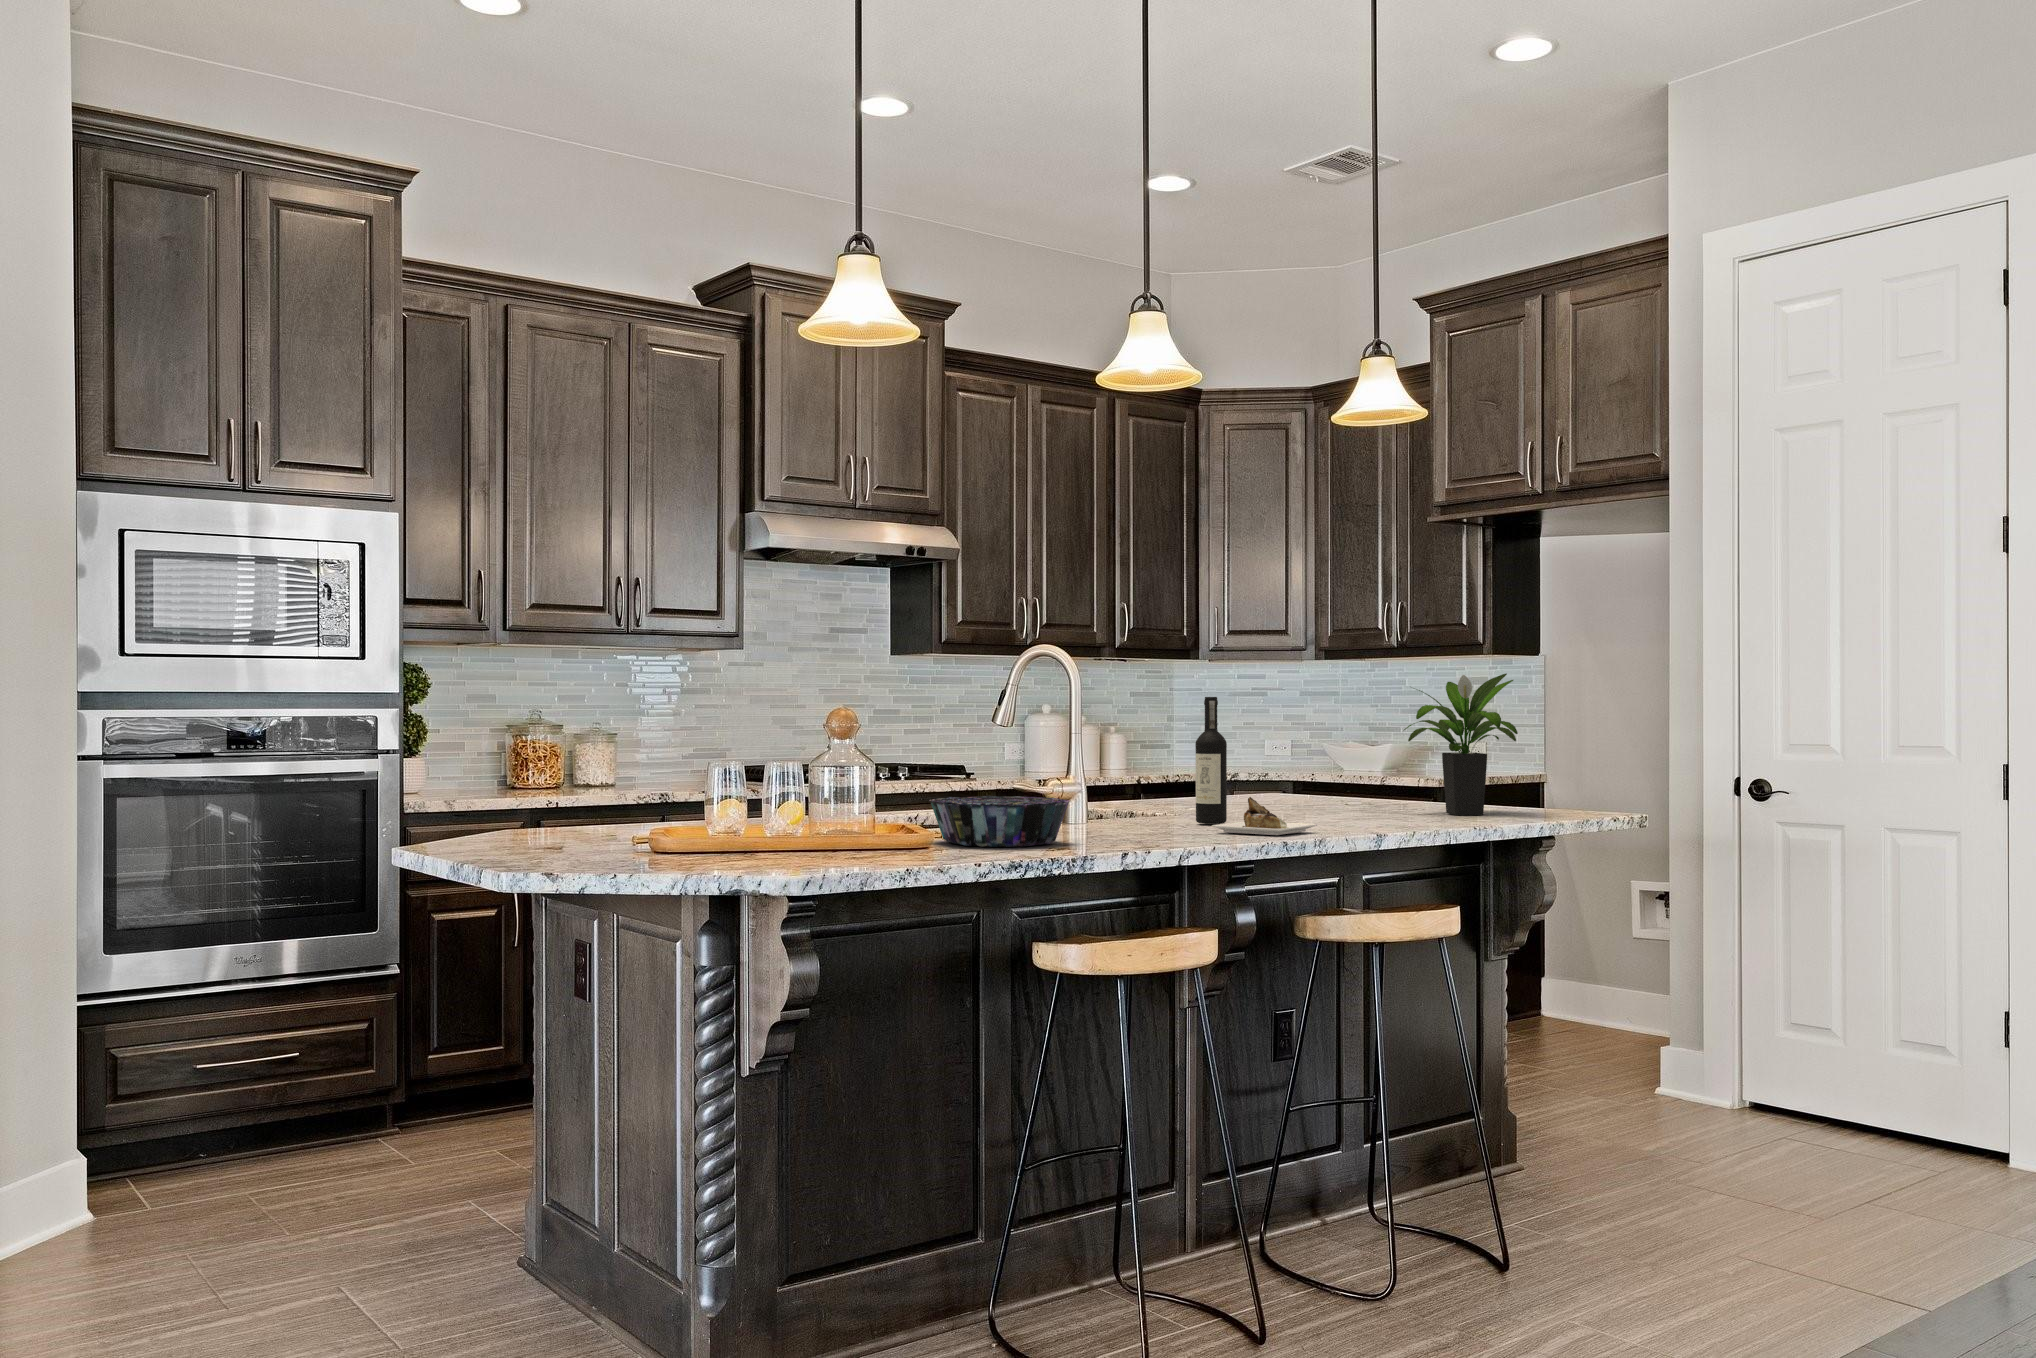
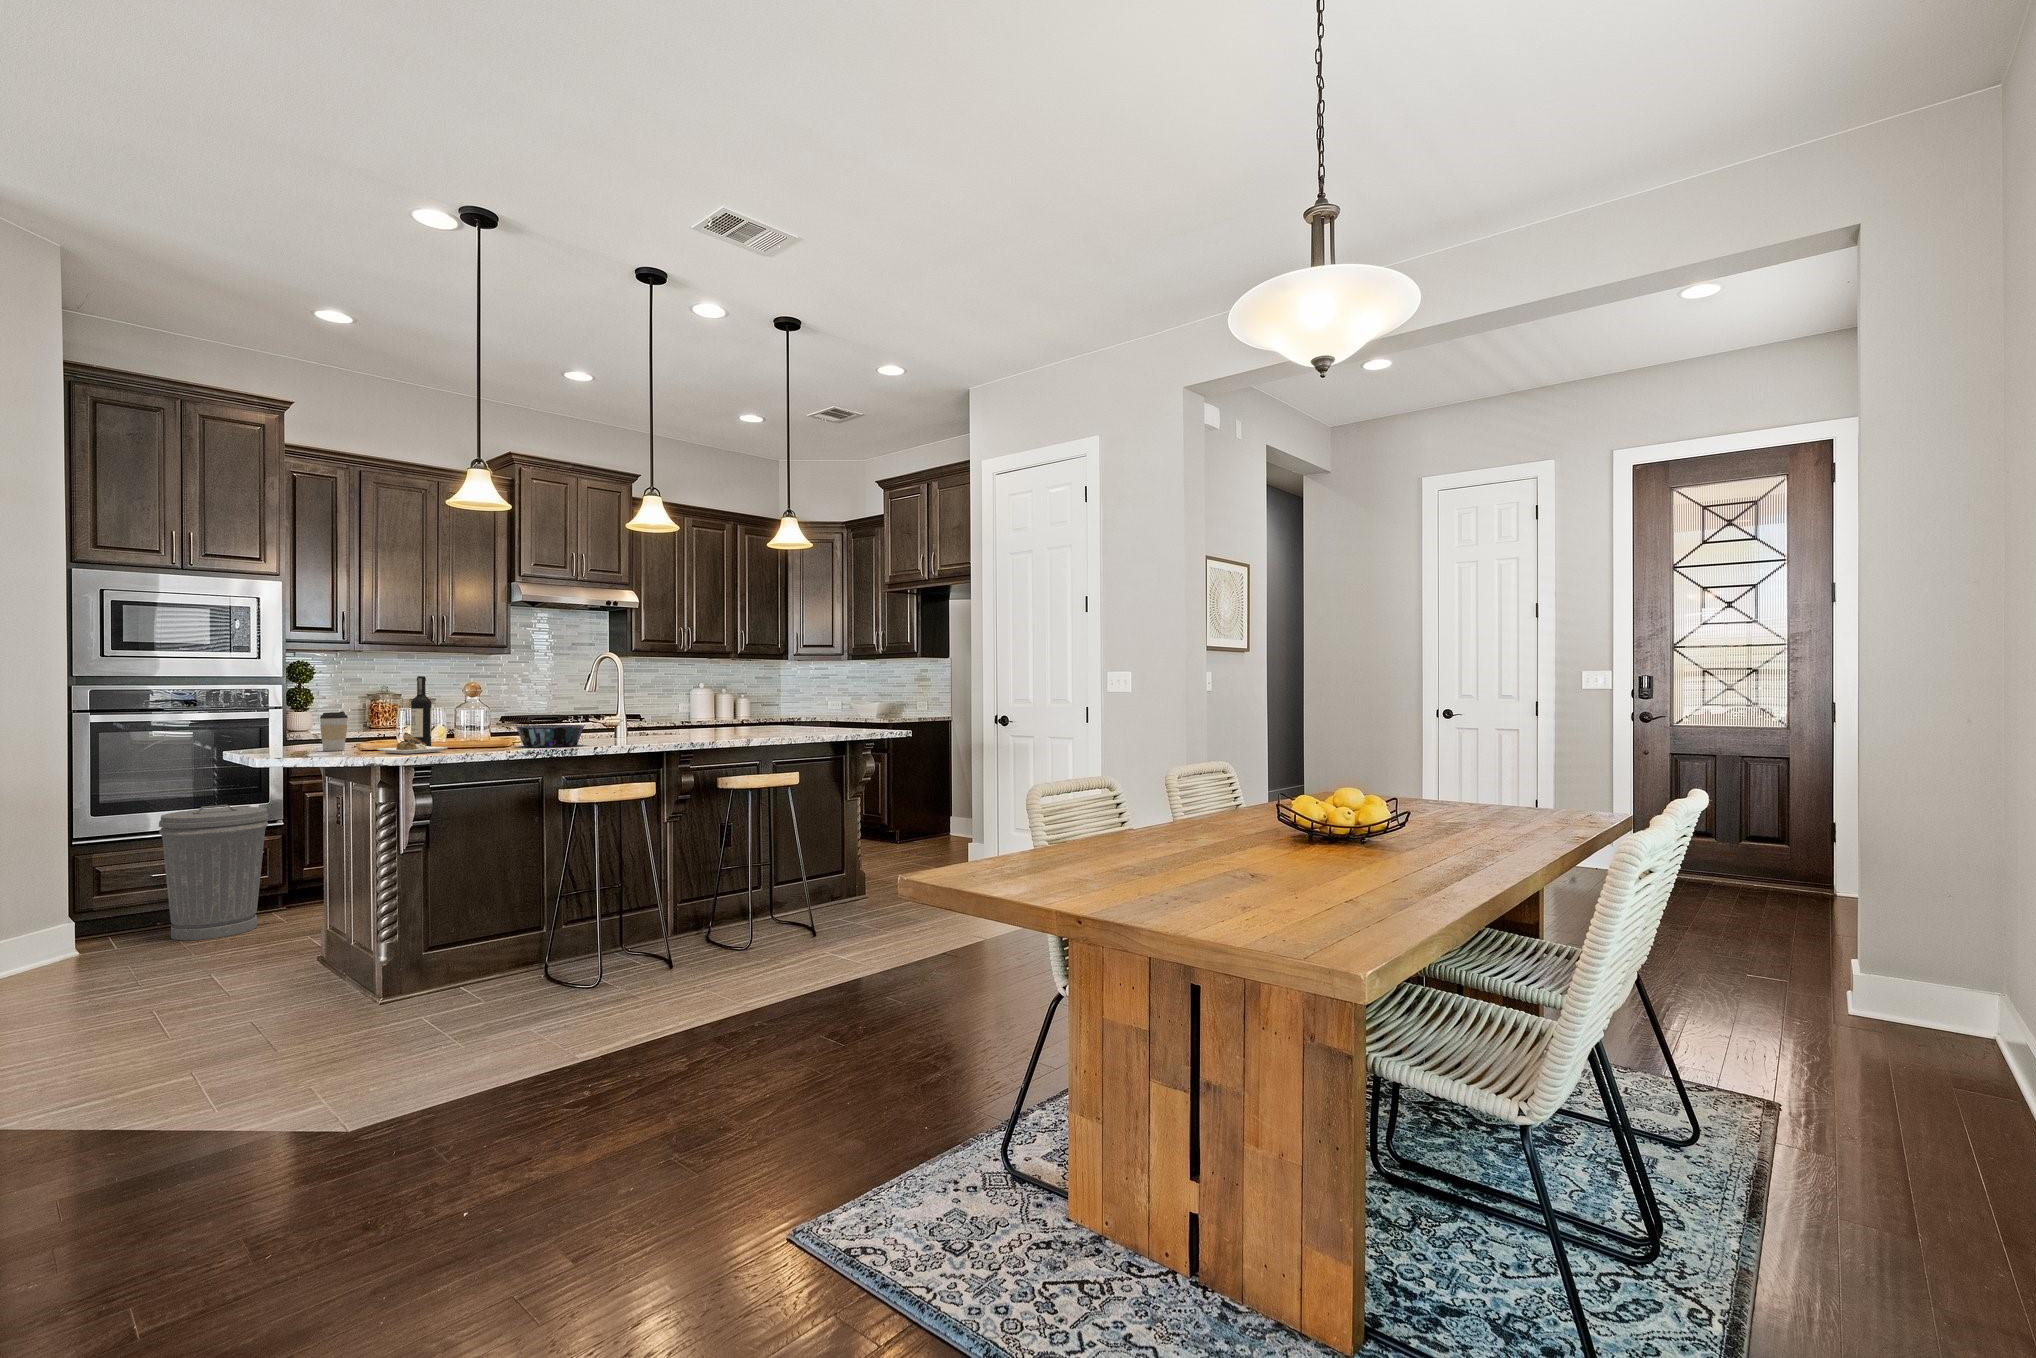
potted plant: present [1404,674,1518,815] -> none [803,668,860,733]
wine bottle: present [1195,697,1318,835] -> present [377,676,447,754]
coffee cup: none [570,766,621,850] -> present [320,711,348,751]
trash can: none [214,939,391,1200] -> present [159,805,268,940]

